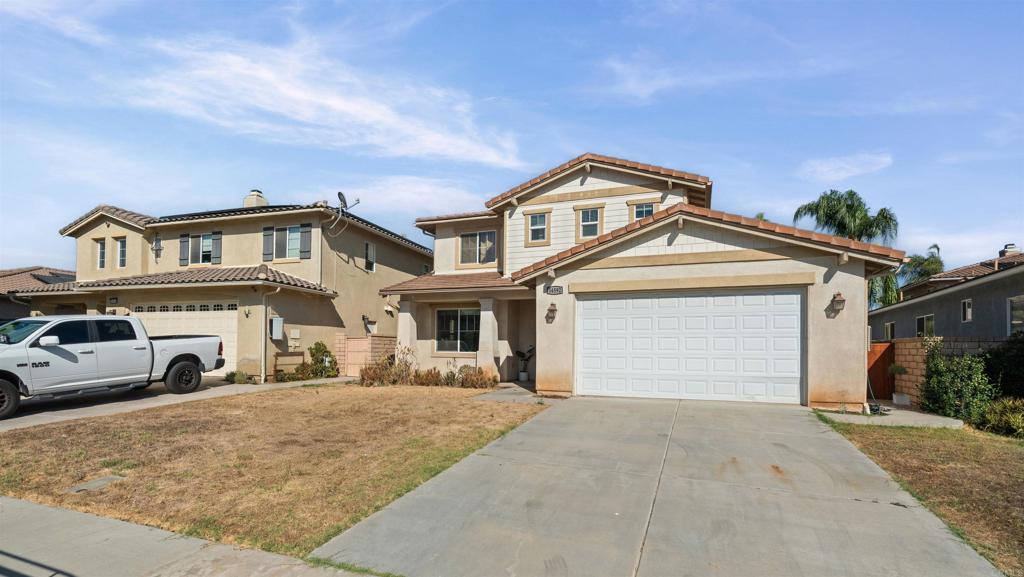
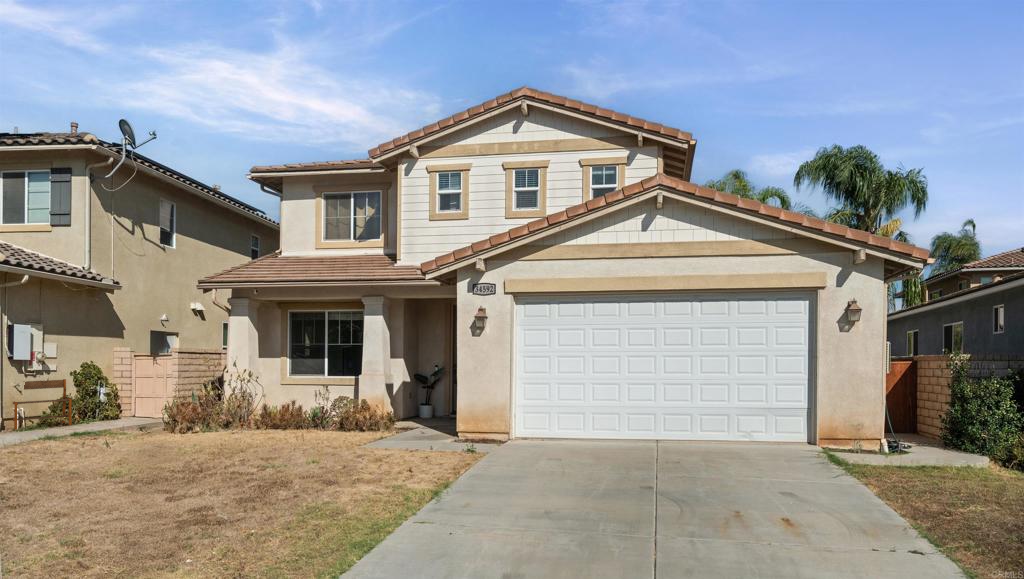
potted tree: present [888,364,910,405] -> none [908,387,932,439]

